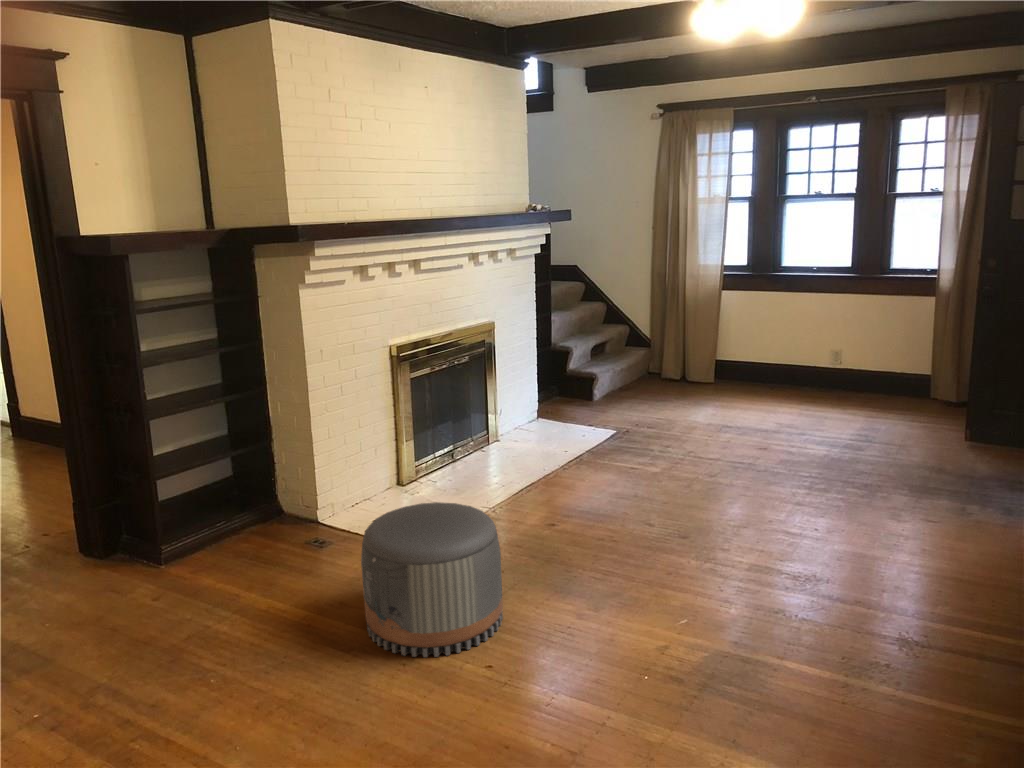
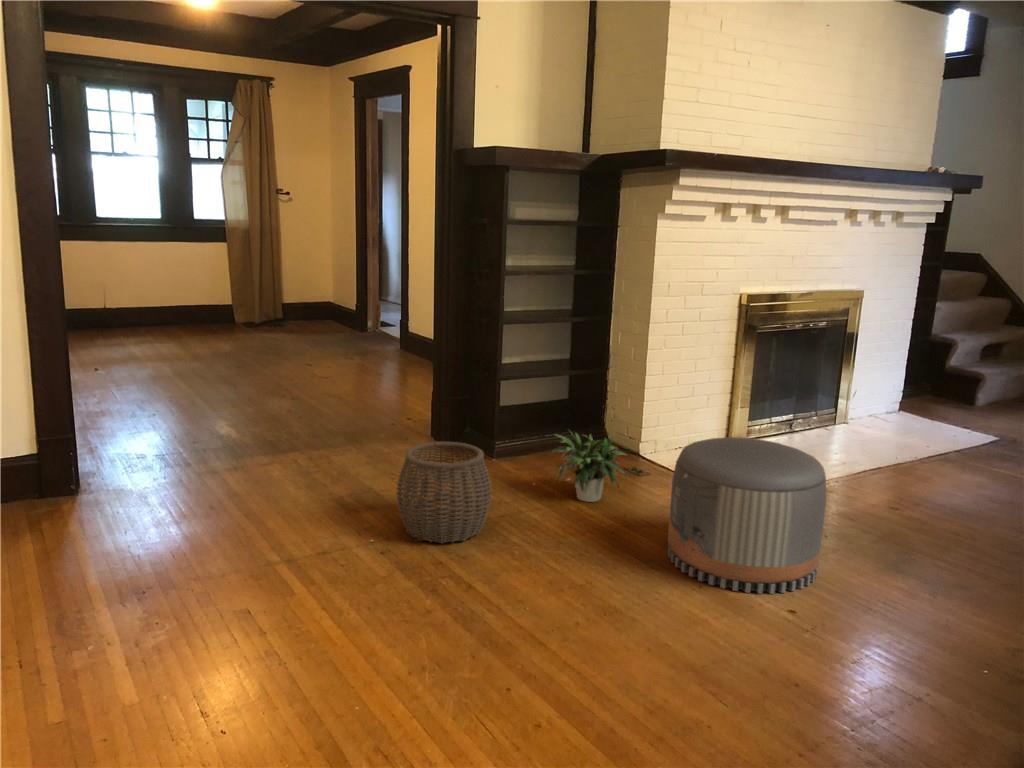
potted plant: none [214,521,316,592] -> present [552,431,628,502]
woven basket: none [57,573,175,696] -> present [396,442,492,543]

